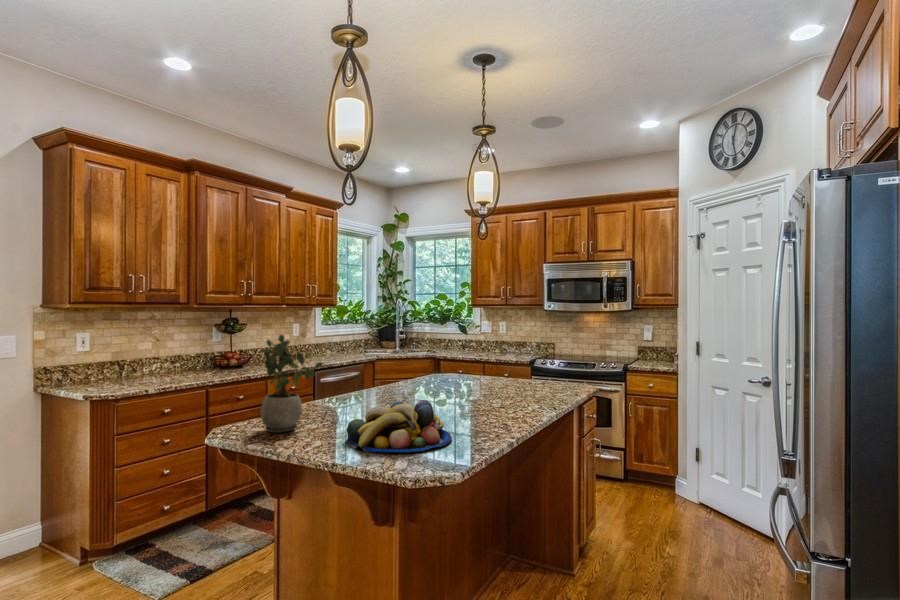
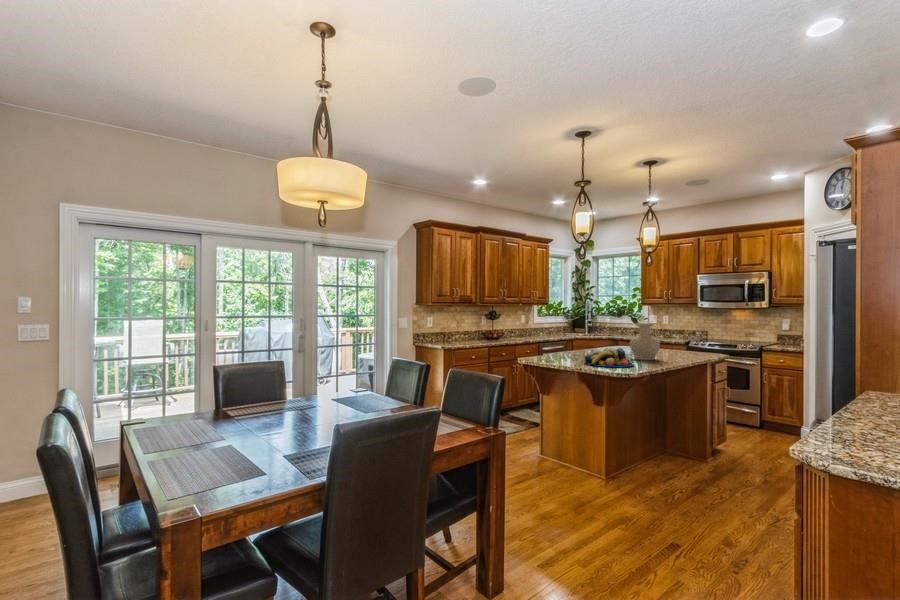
potted plant: present [259,335,323,433] -> none [542,317,572,360]
vase: none [447,341,500,414] -> present [630,323,660,360]

